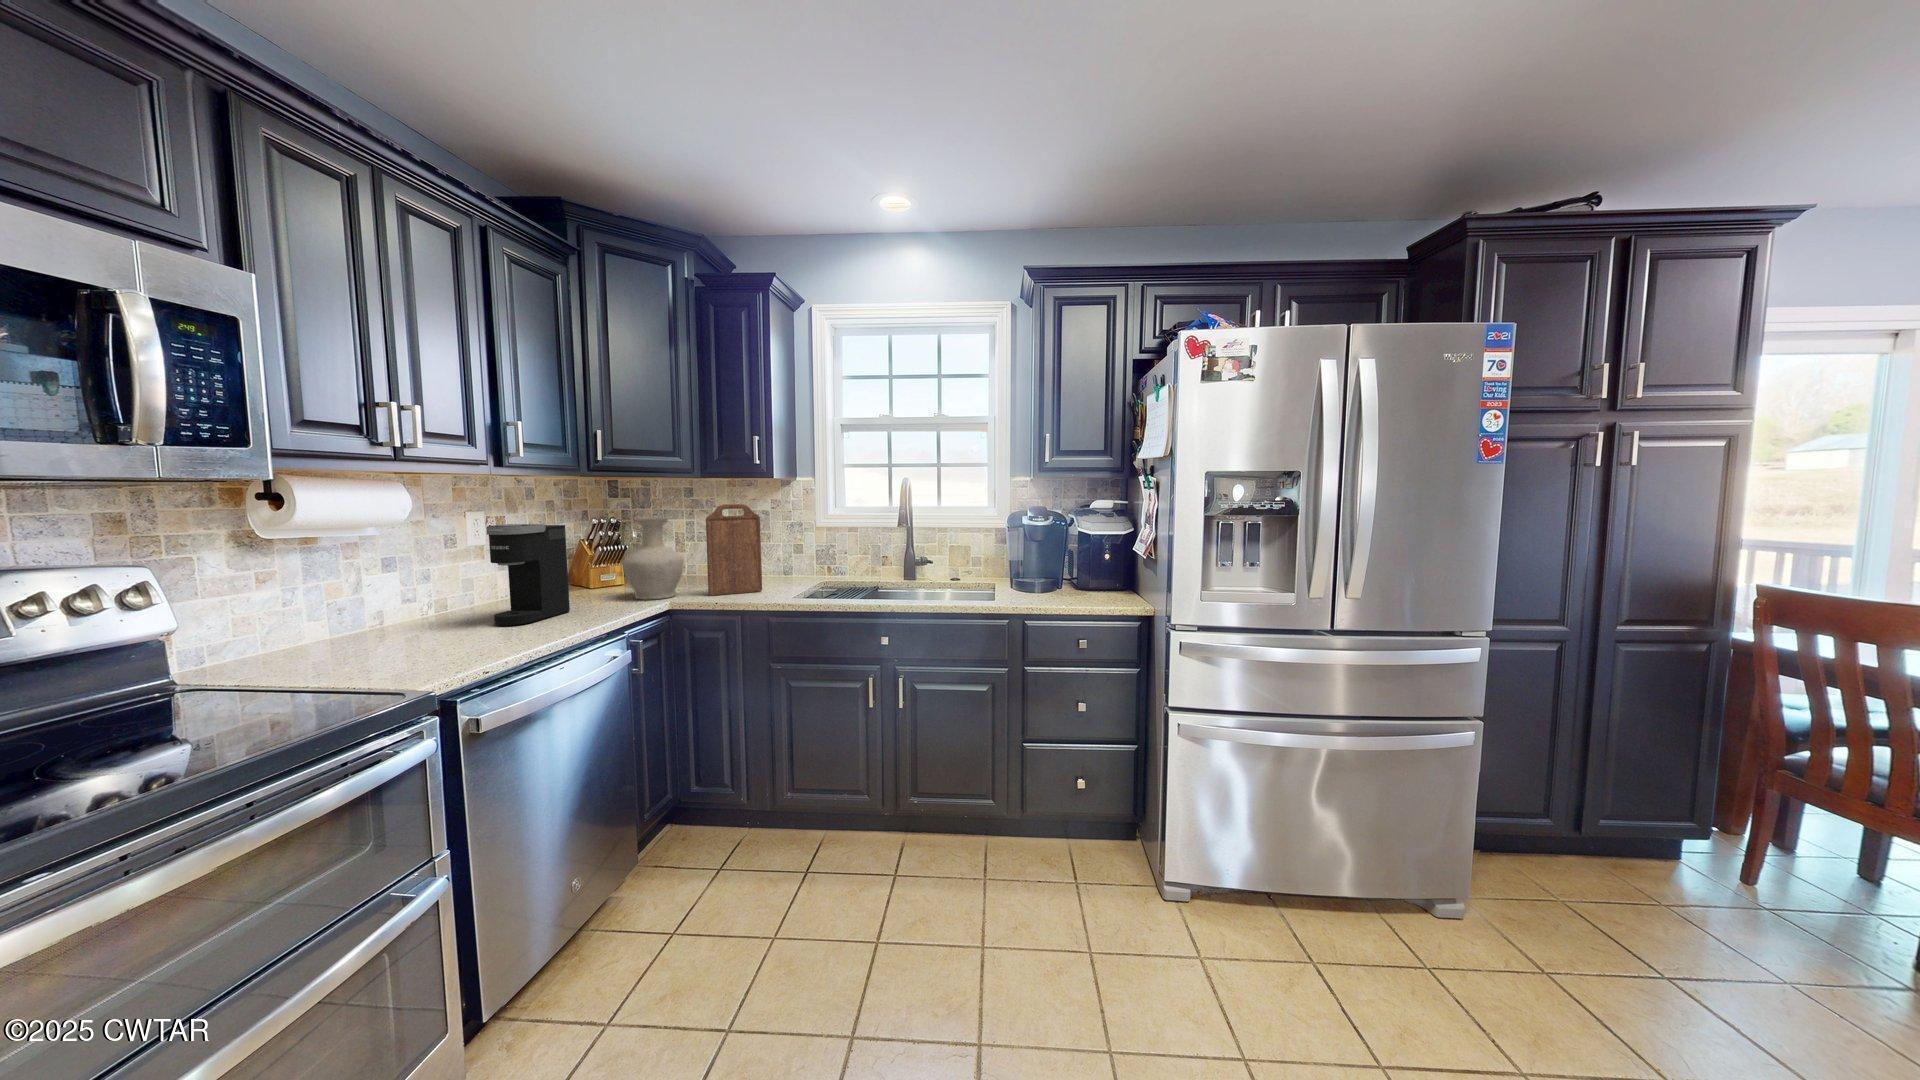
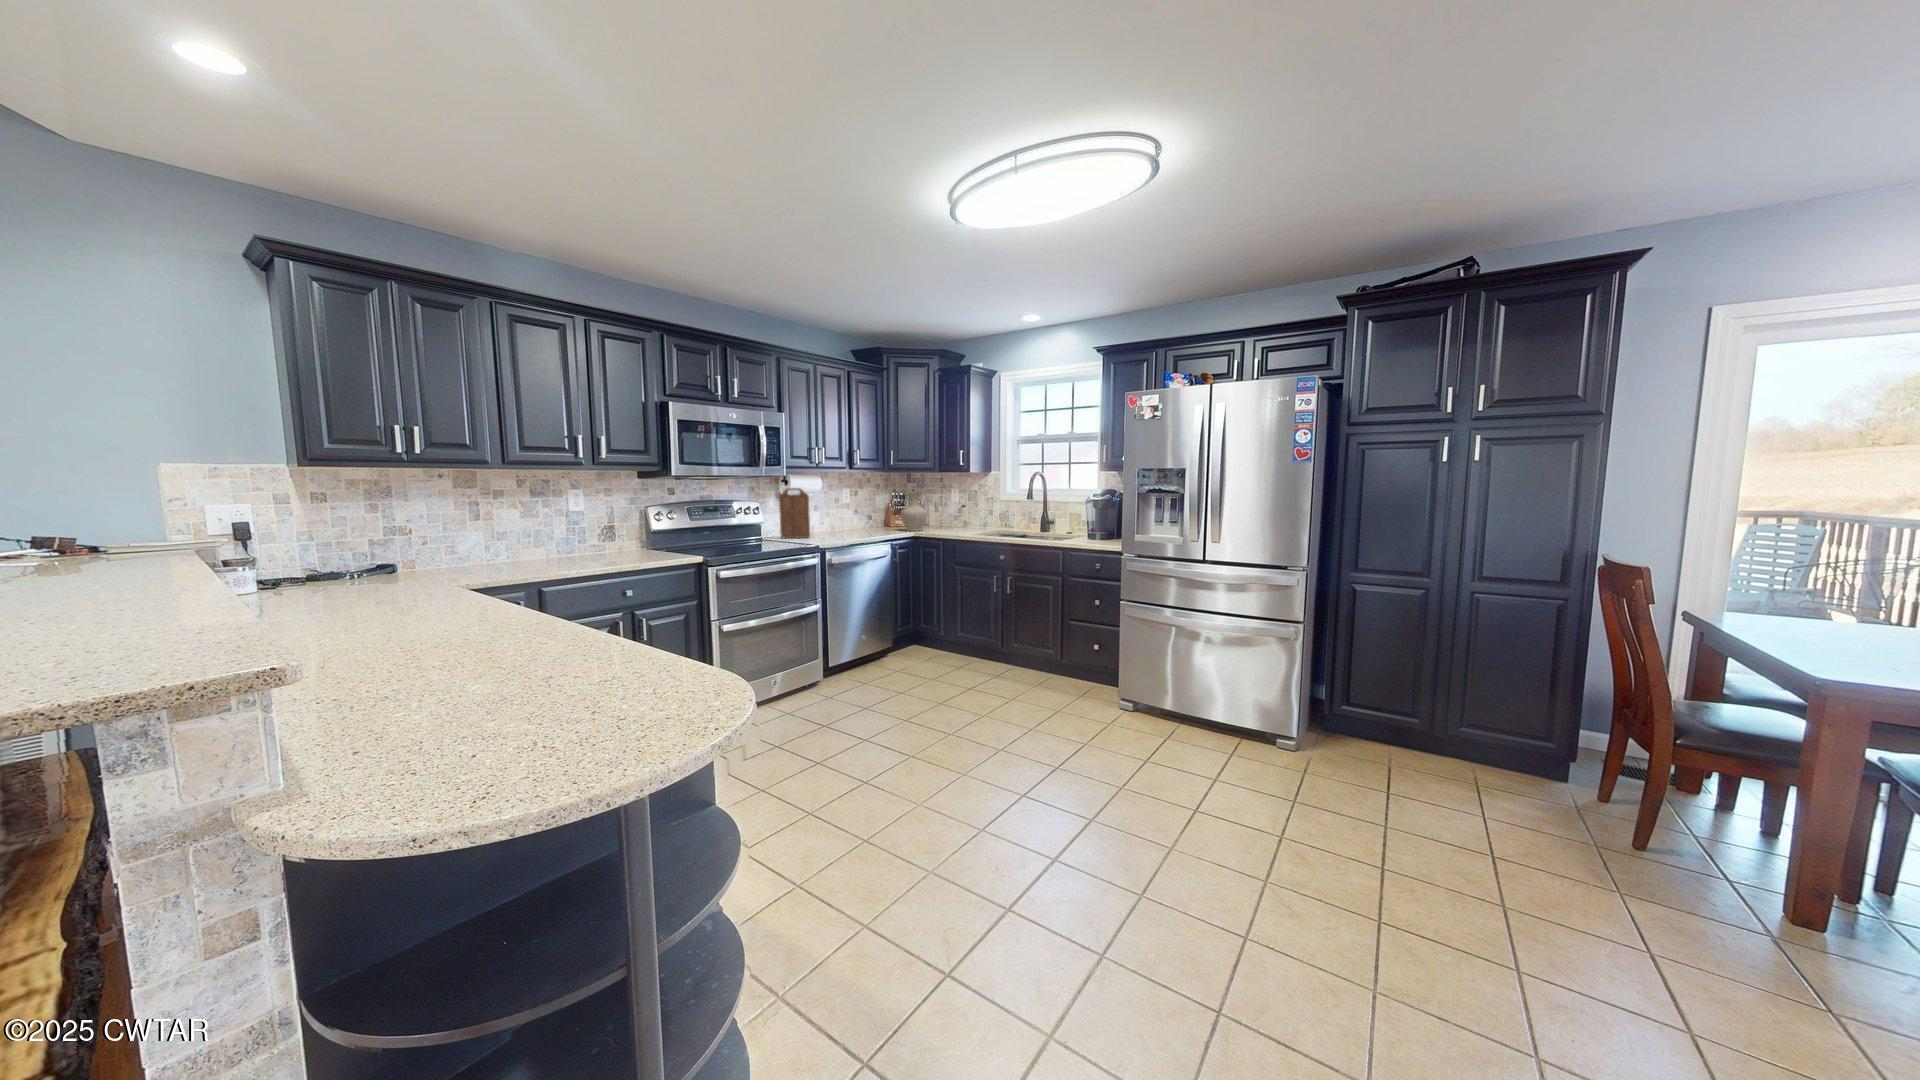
cutting board: present [706,504,762,596] -> present [779,488,810,538]
coffee maker: present [486,524,570,626] -> none [846,493,876,535]

